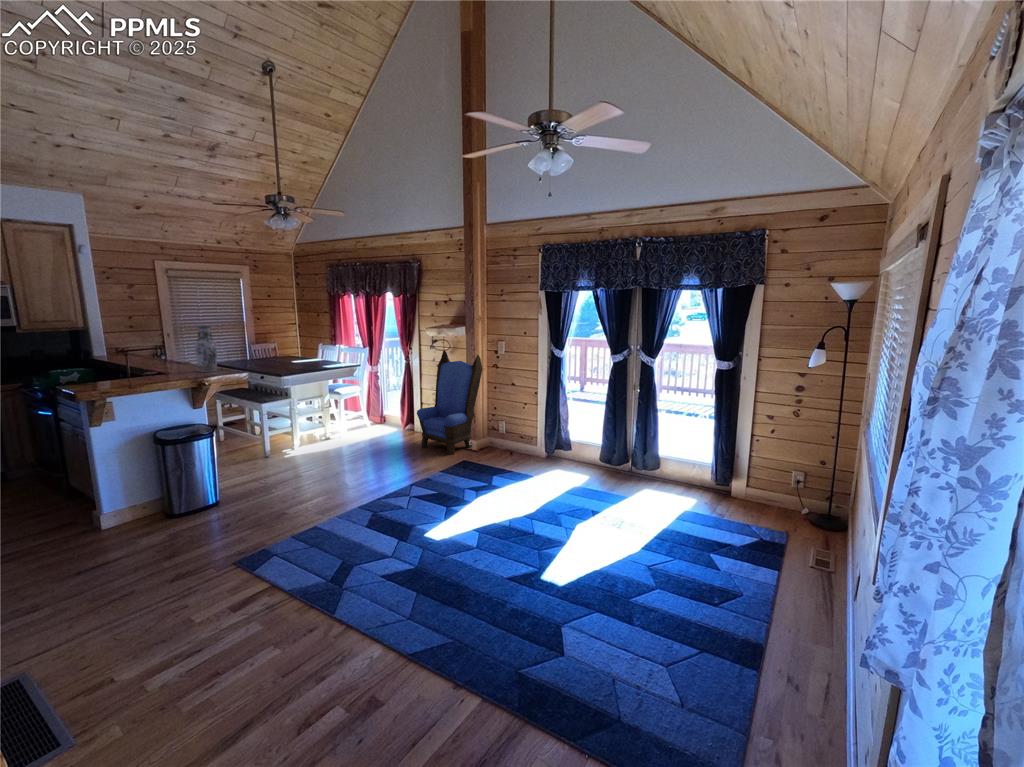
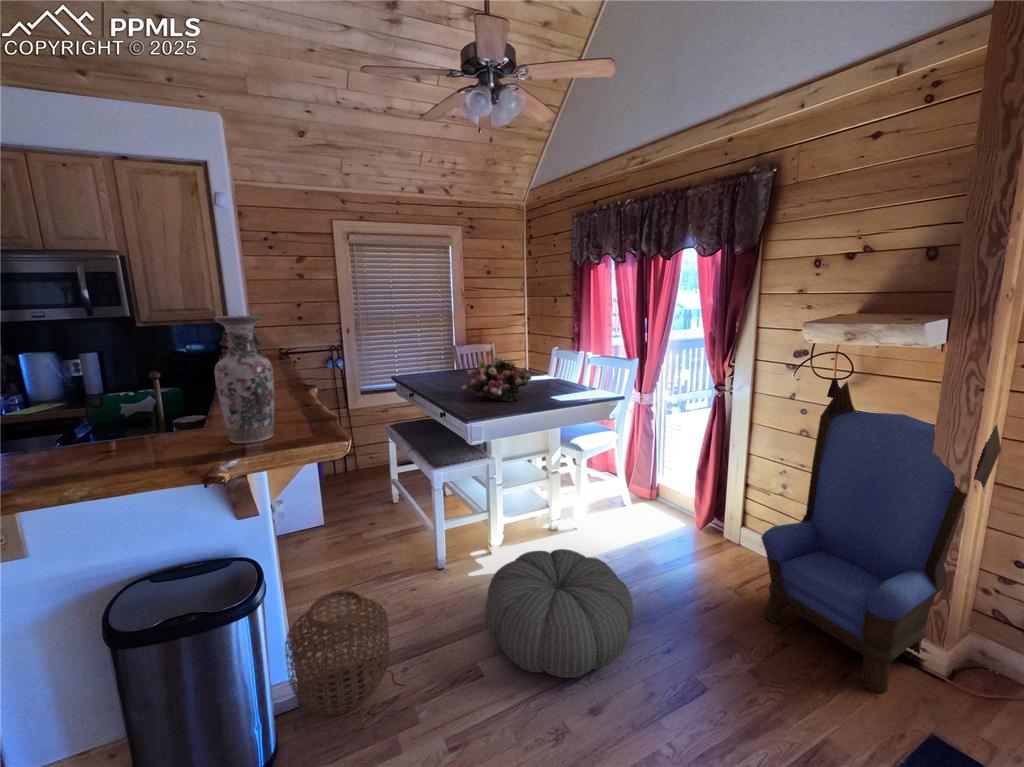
flower arrangement: none [273,346,312,368] -> present [462,356,531,402]
pouf: none [300,430,366,468] -> present [485,549,633,678]
woven basket: none [213,442,261,489] -> present [285,591,390,716]

